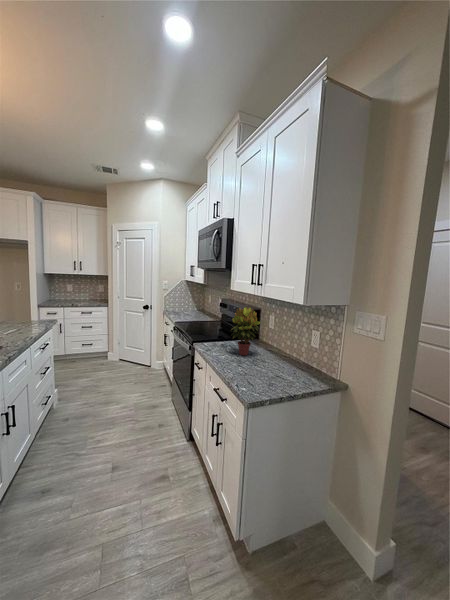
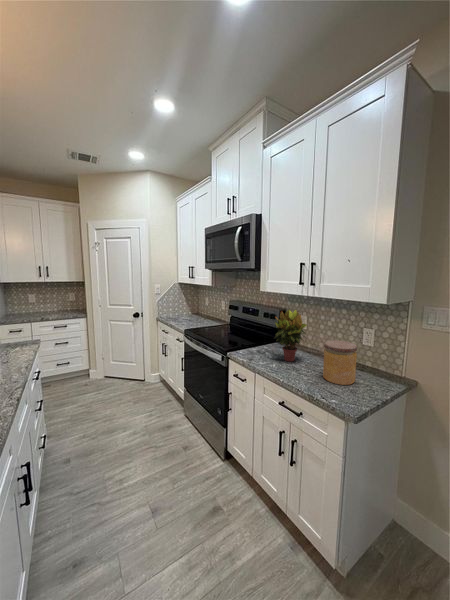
jar: none [258,337,288,378] -> present [323,340,357,385]

